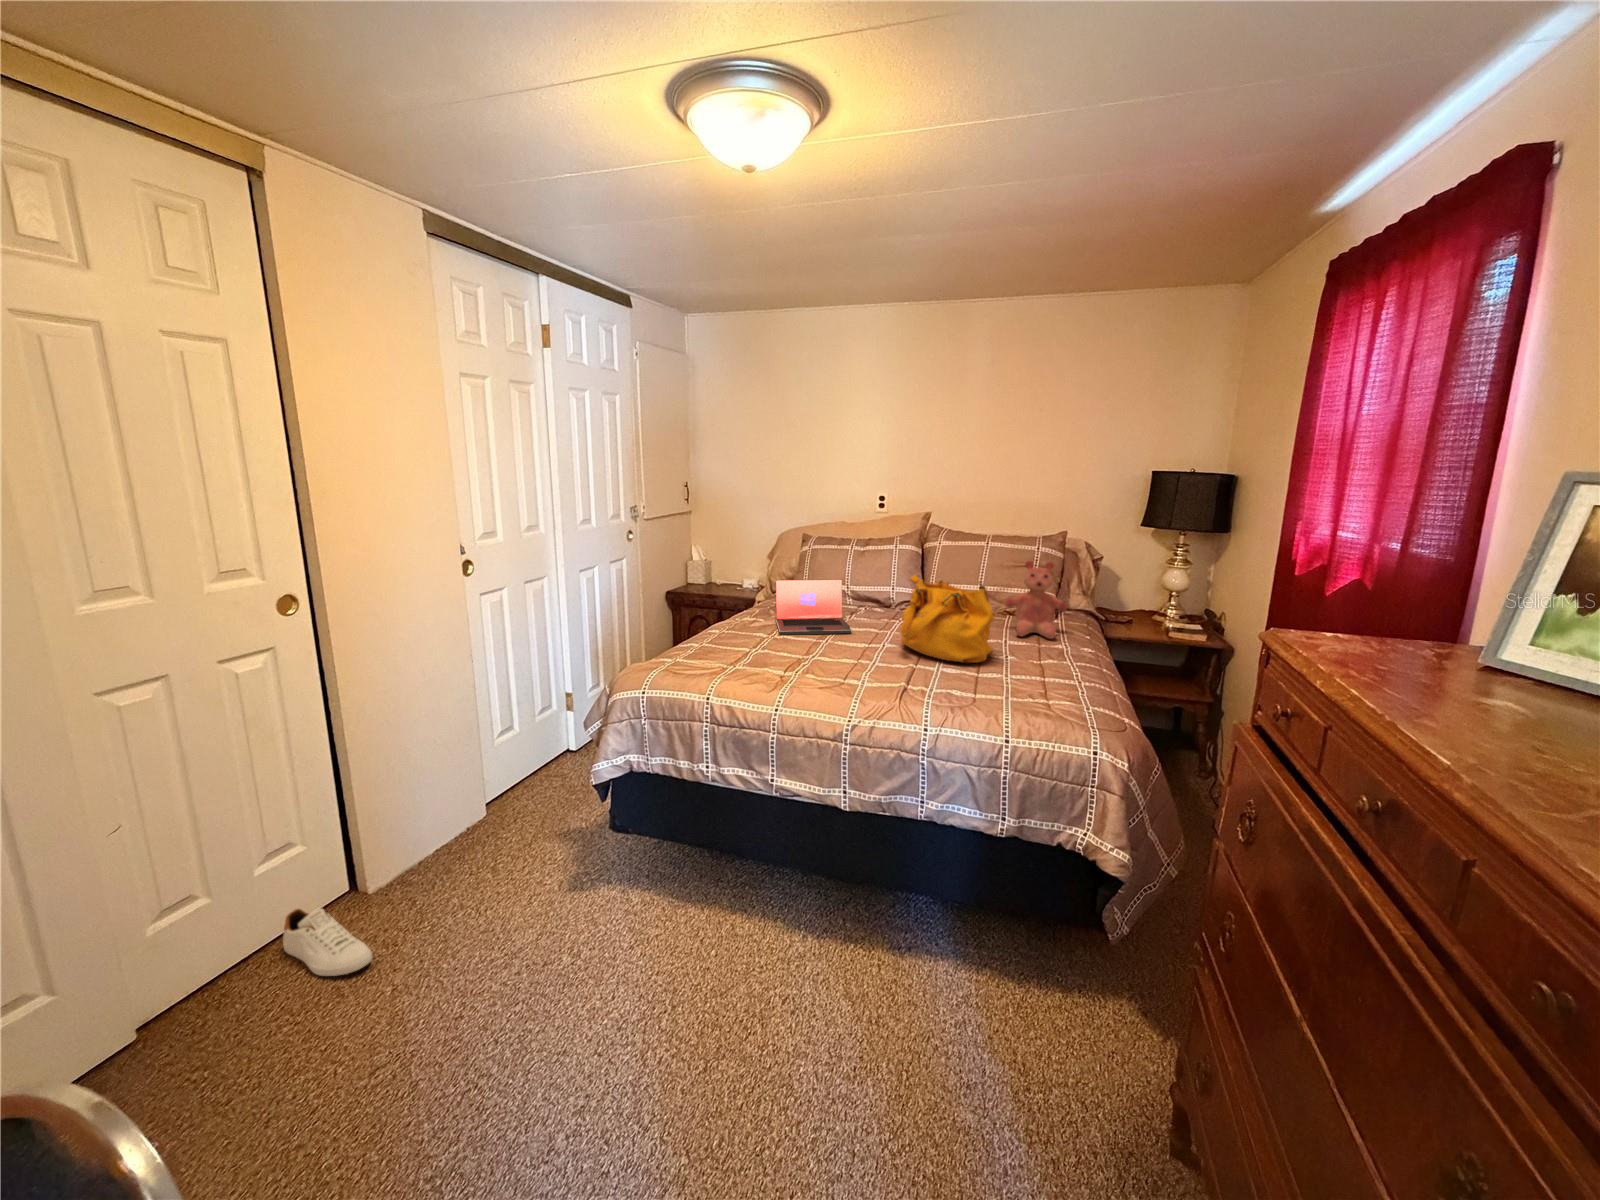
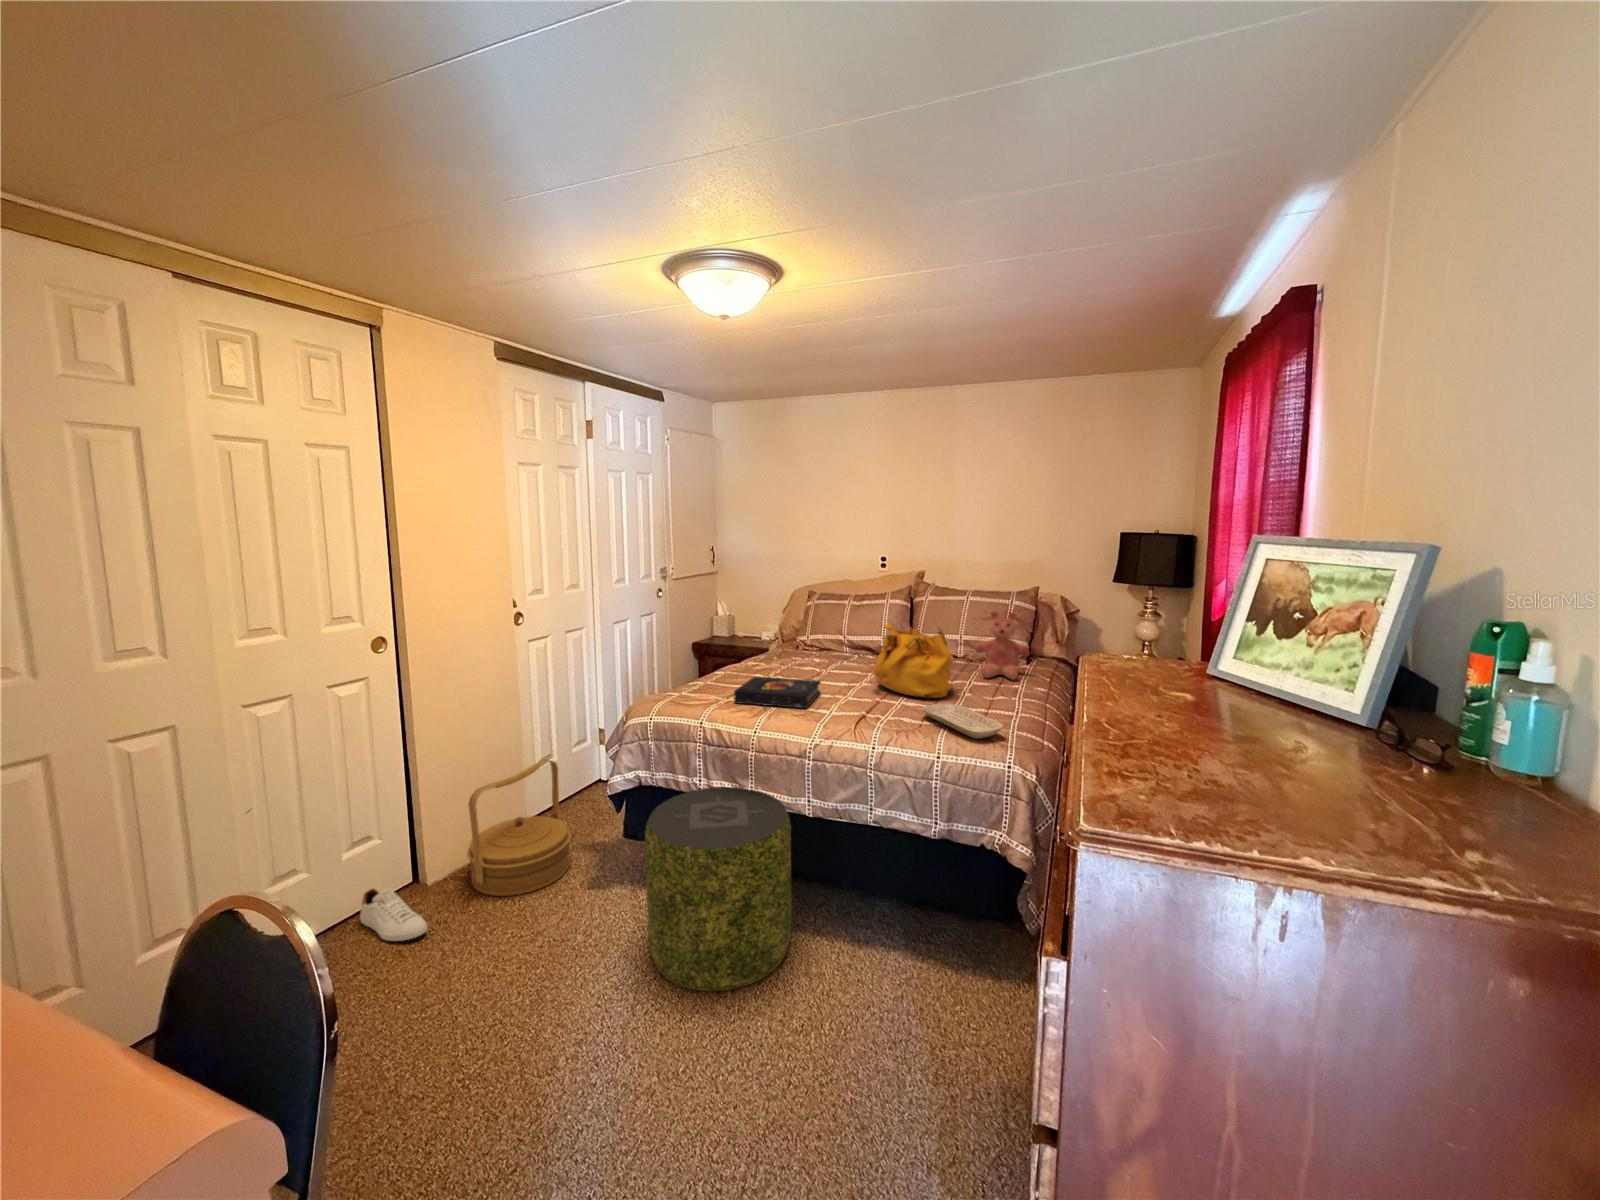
laptop: present [776,579,851,635] -> none [775,628,838,675]
book: none [742,638,840,678] -> present [734,677,820,708]
tray: none [970,671,1076,716] -> present [922,703,1004,739]
woven basket: none [417,739,544,907] -> present [467,759,571,896]
pouf: none [649,775,826,1027] -> present [645,787,791,991]

